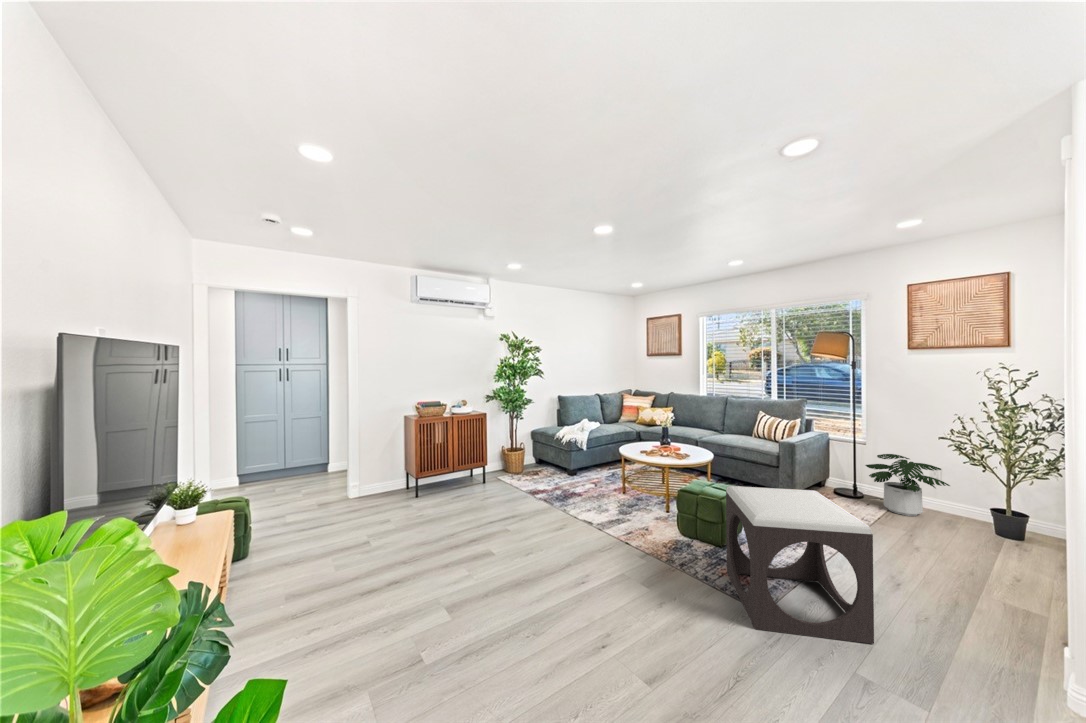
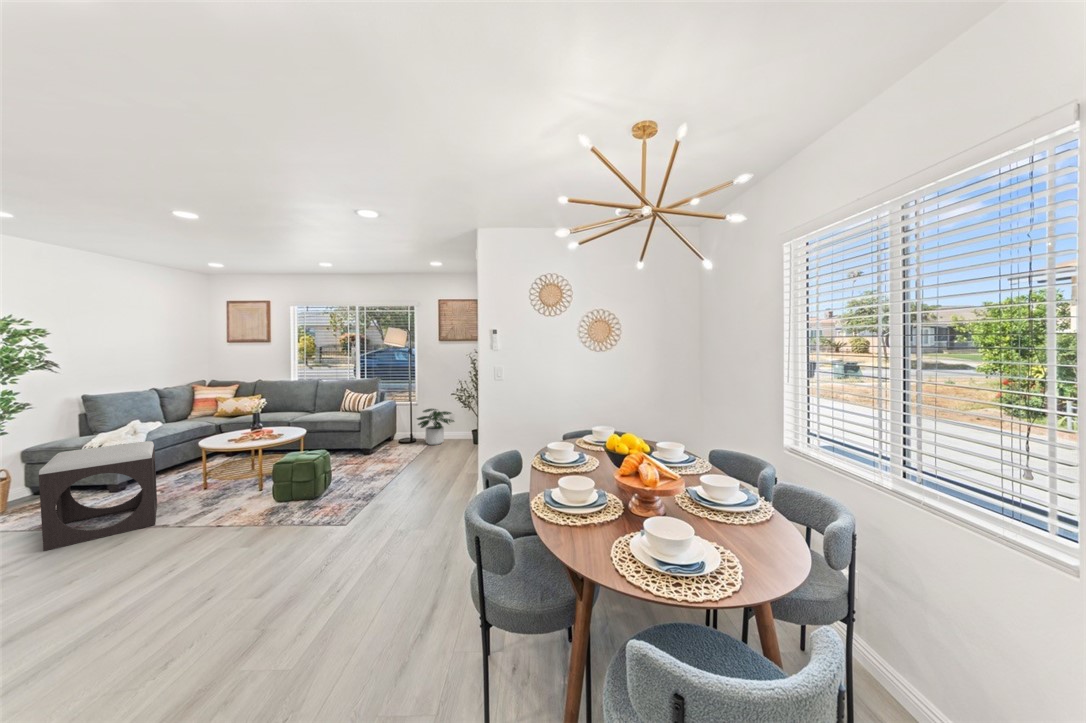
footstool: present [726,486,874,644] -> present [39,441,157,551]

